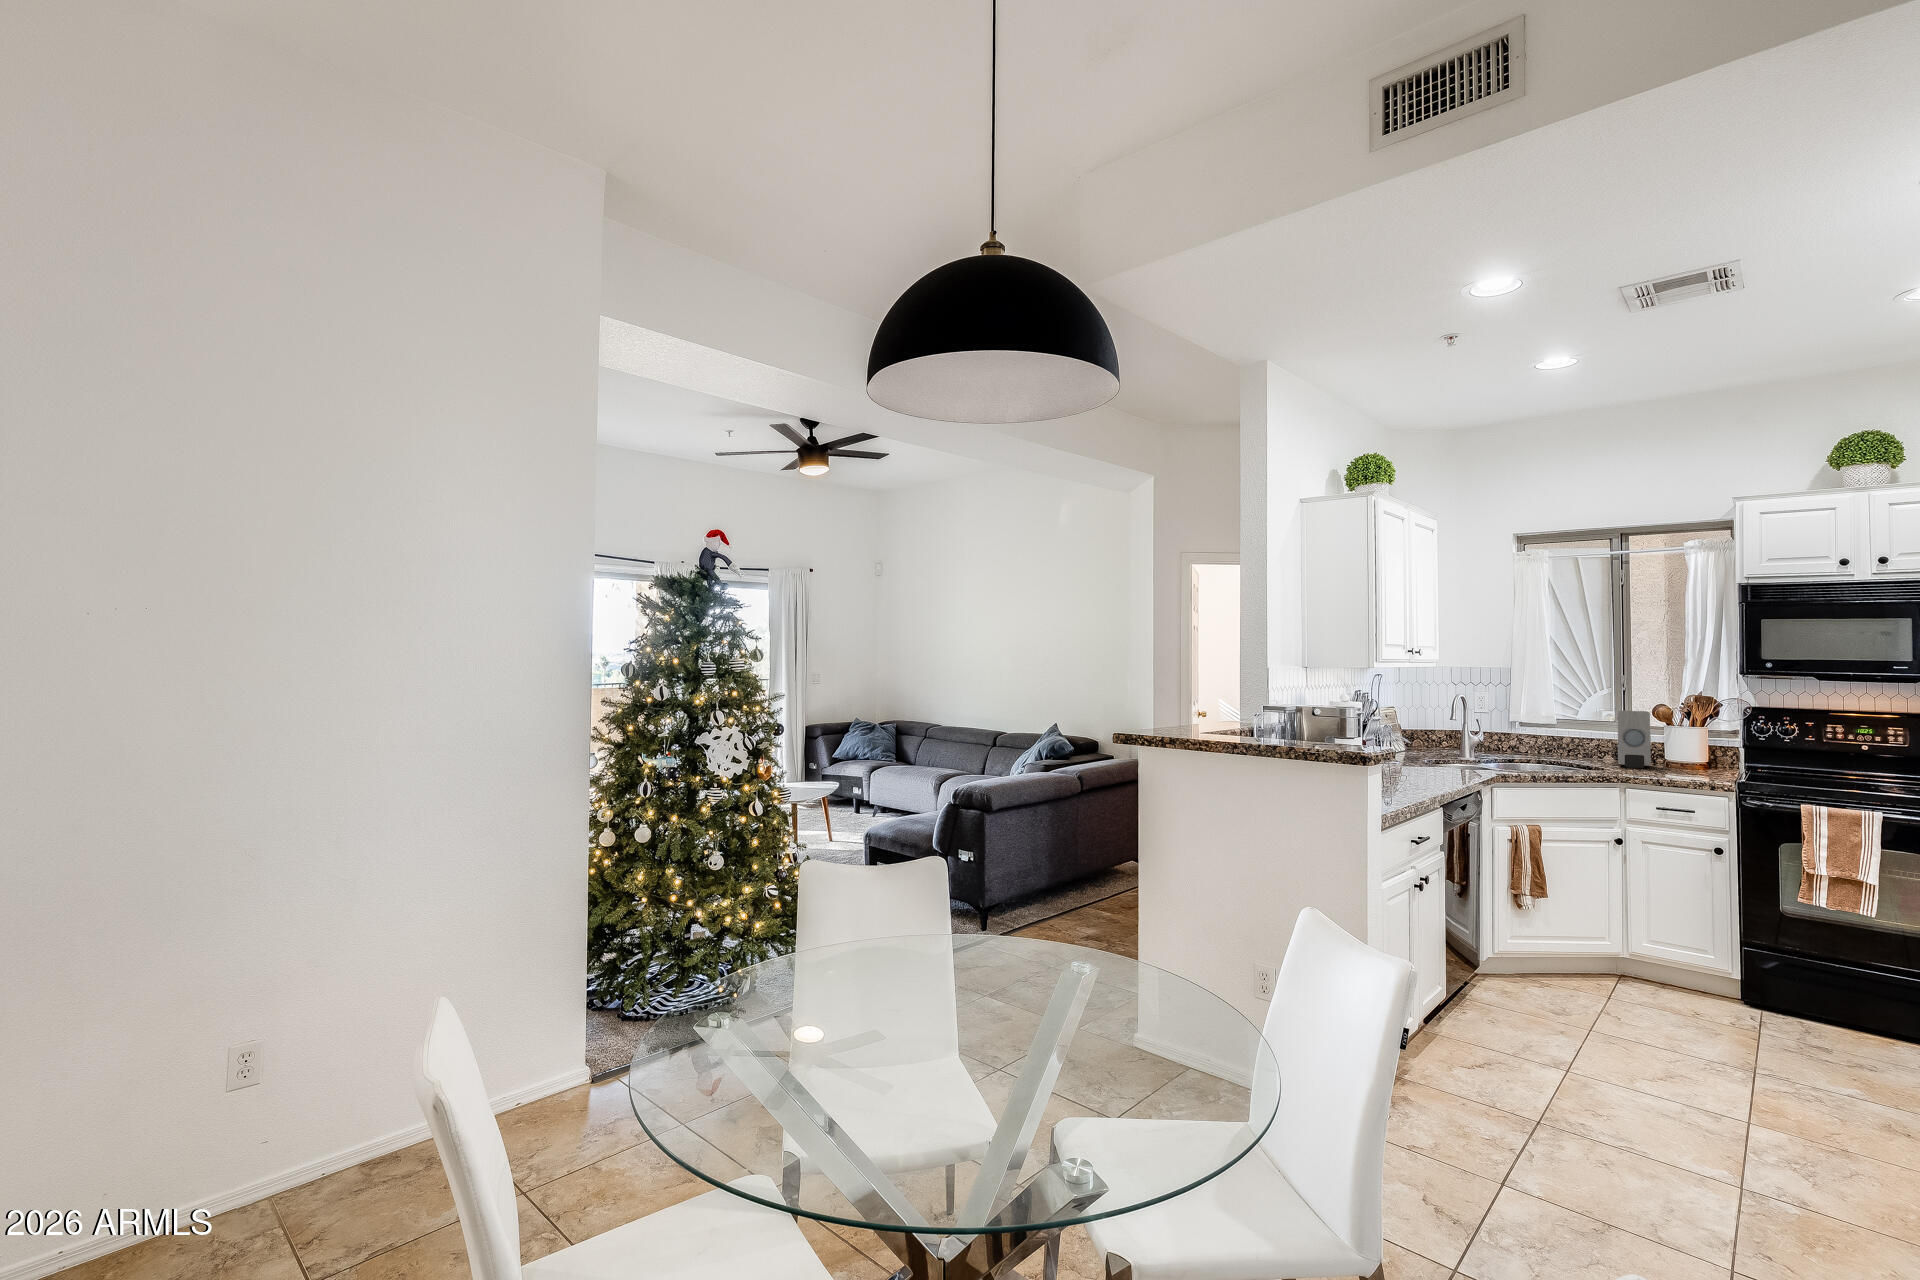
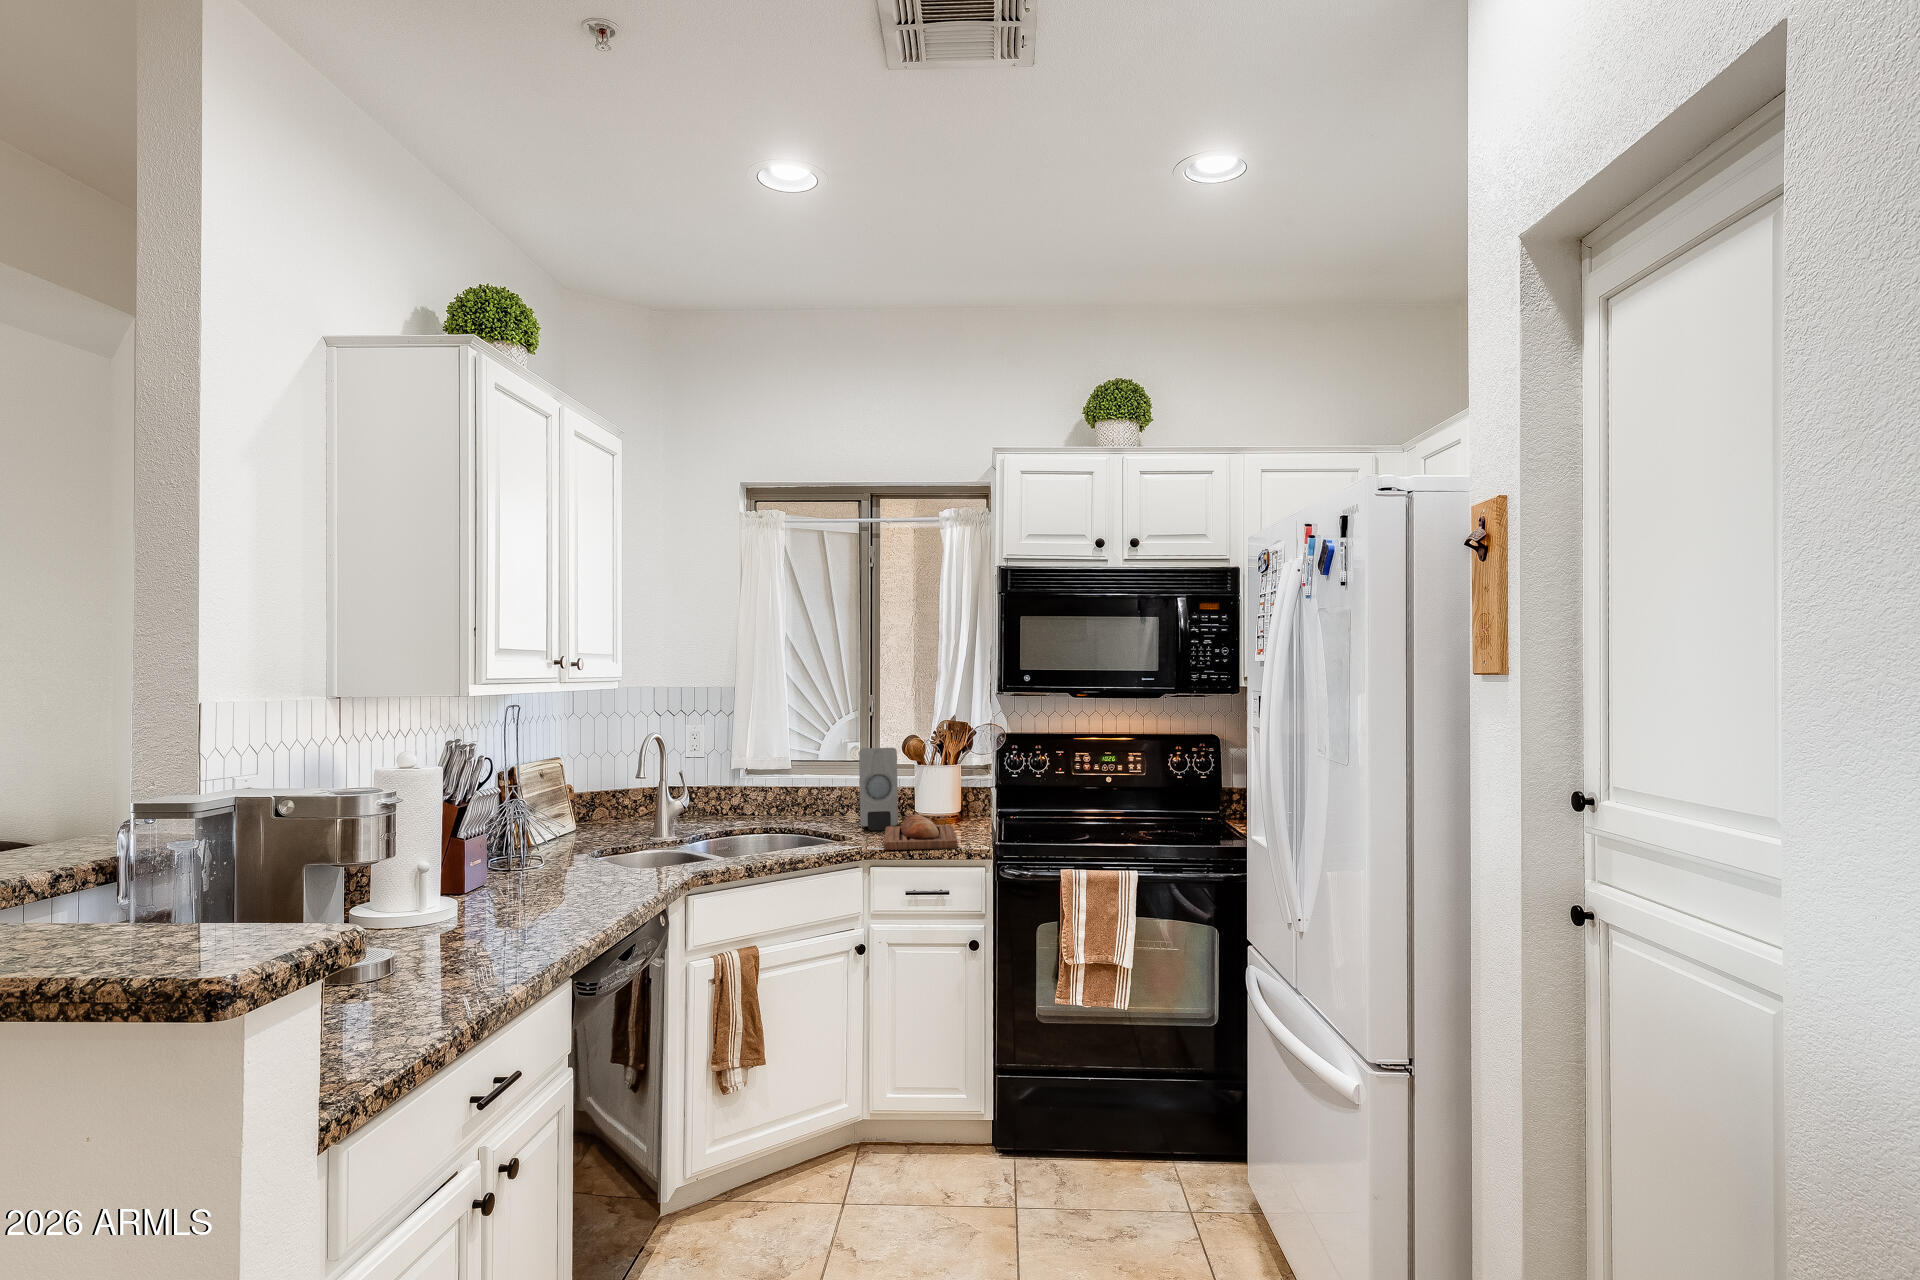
bread loaf: none [1641,758,1706,782] -> present [884,815,957,850]

